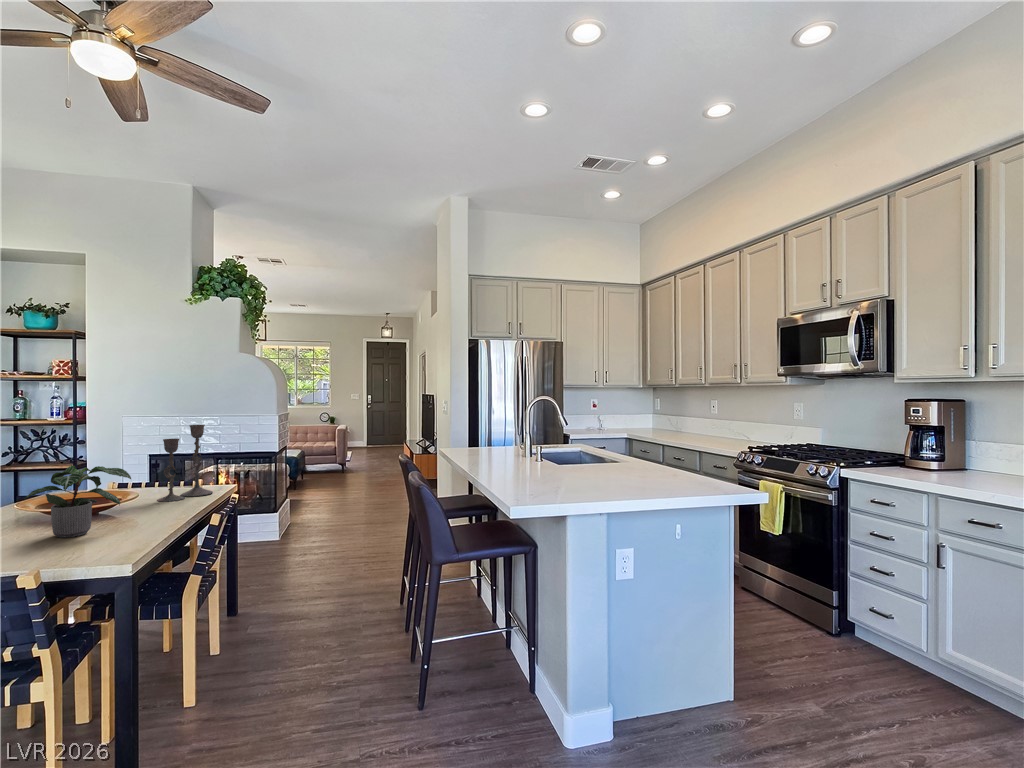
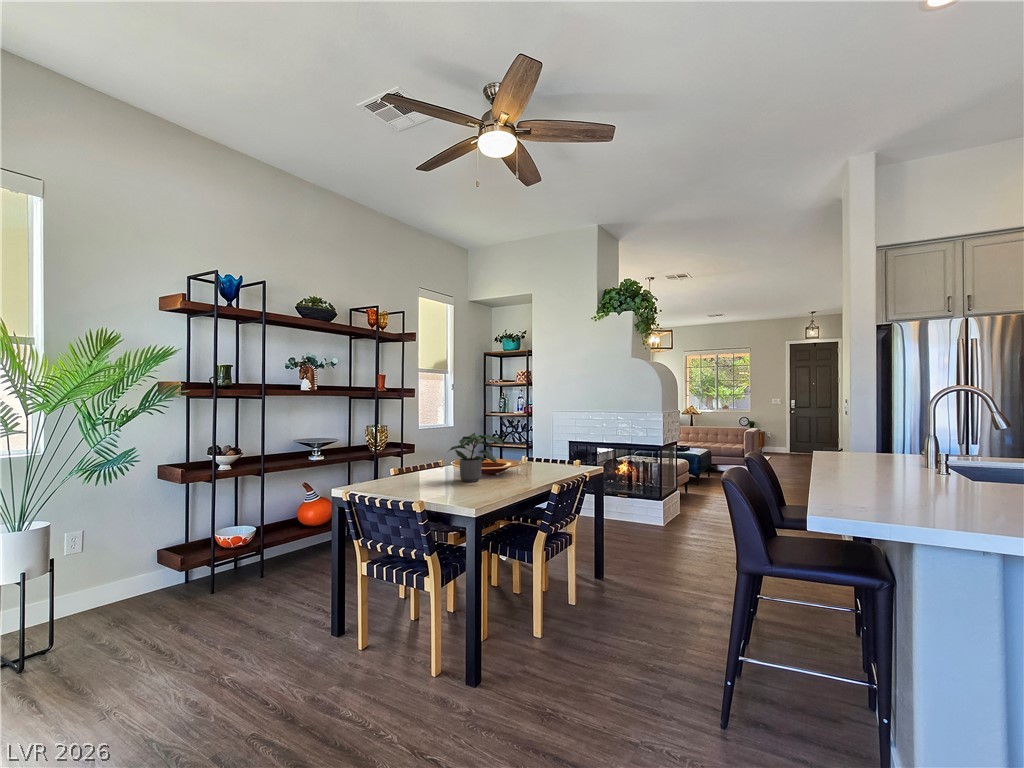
candlestick: present [157,425,213,502] -> none [539,412,580,471]

